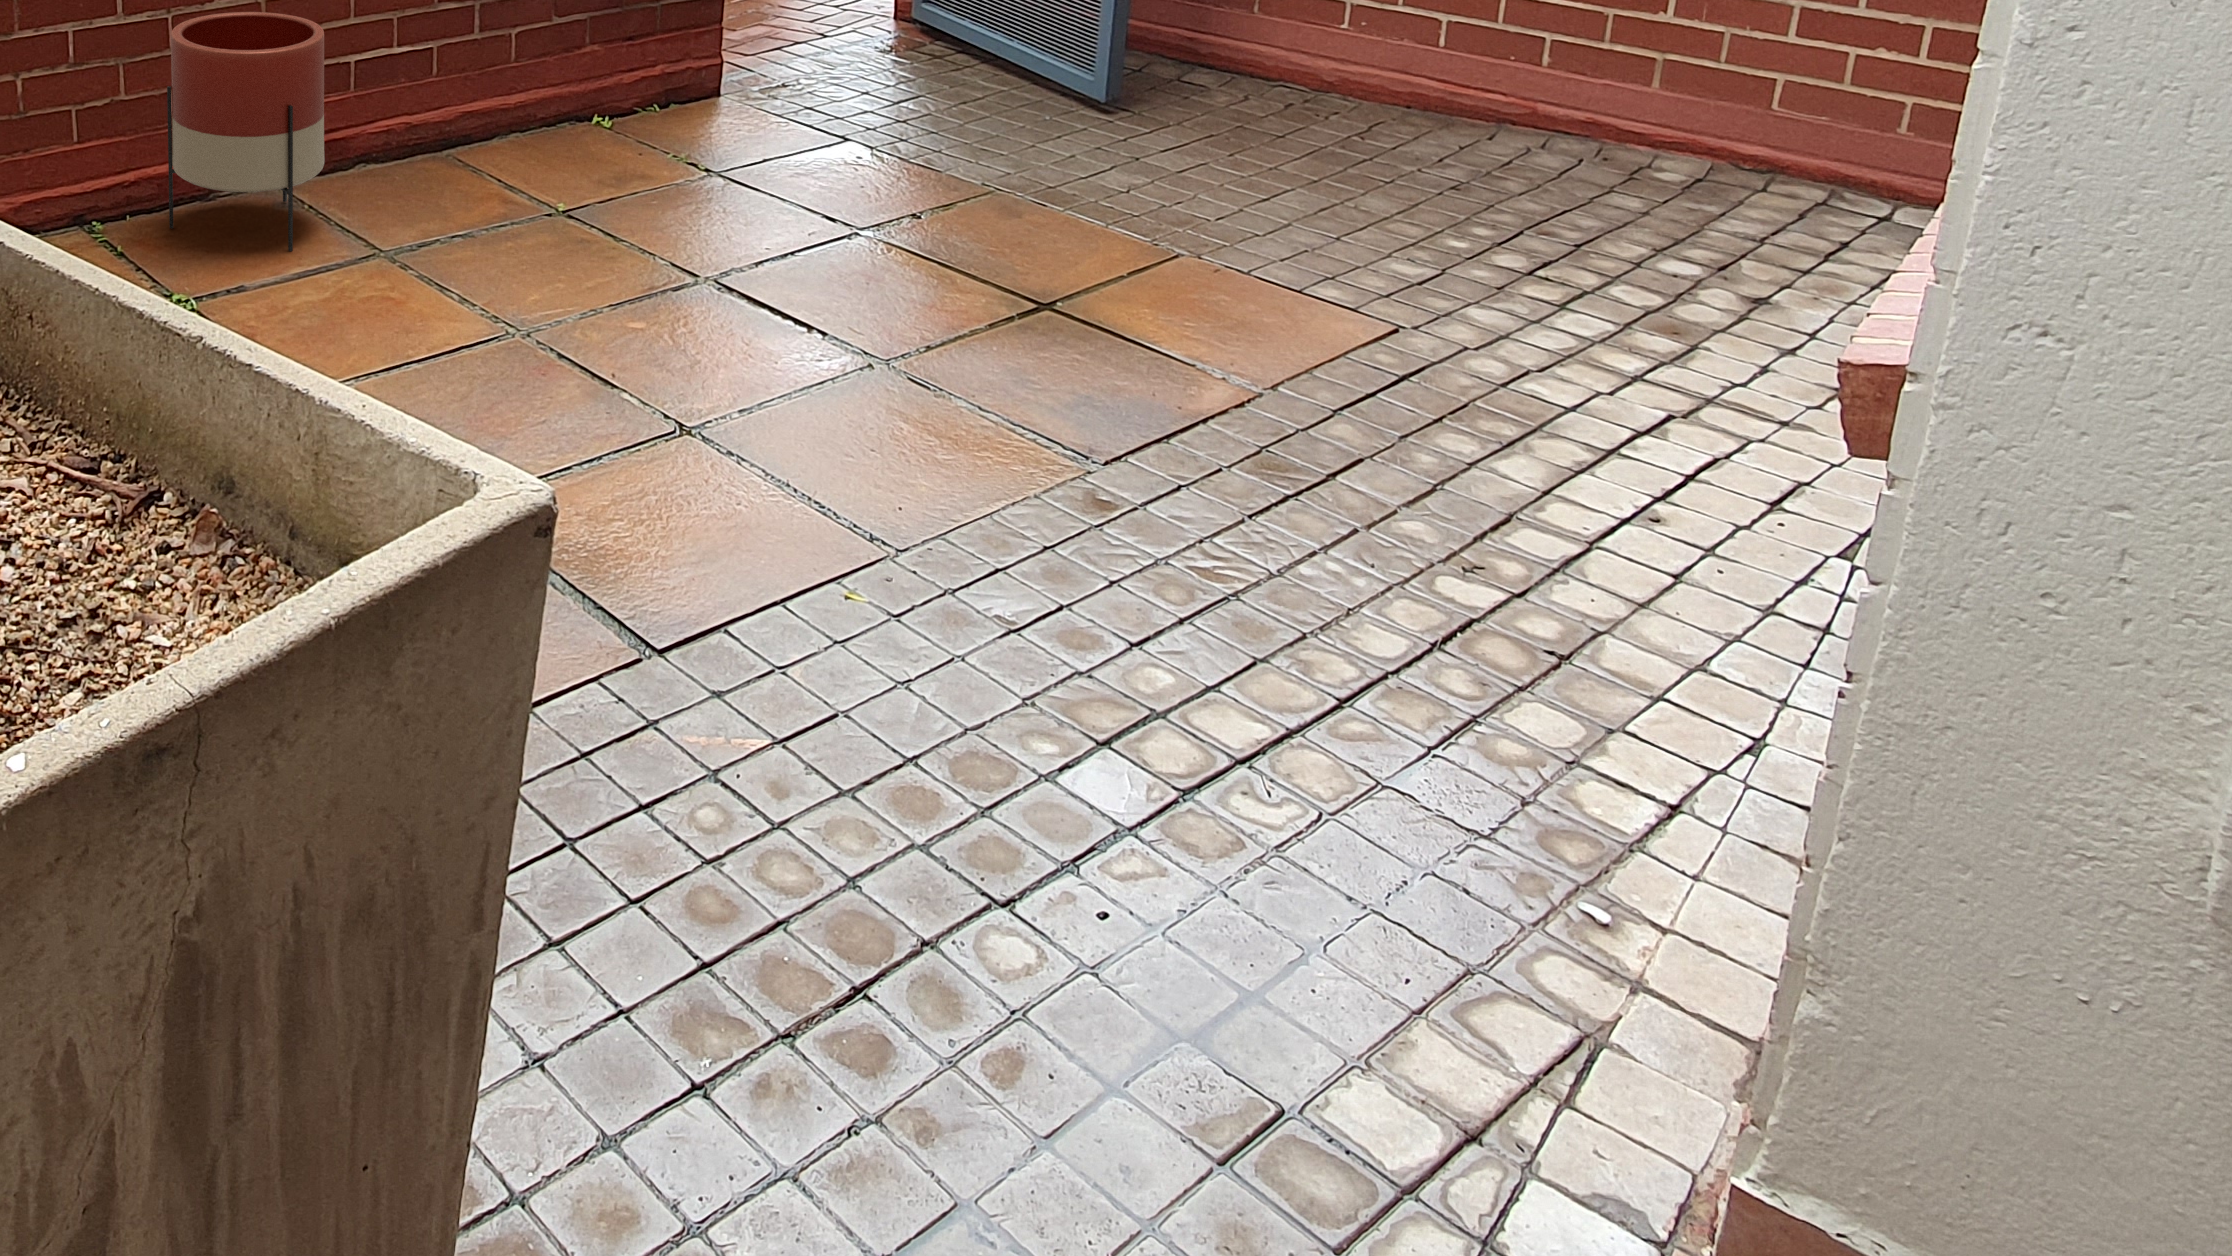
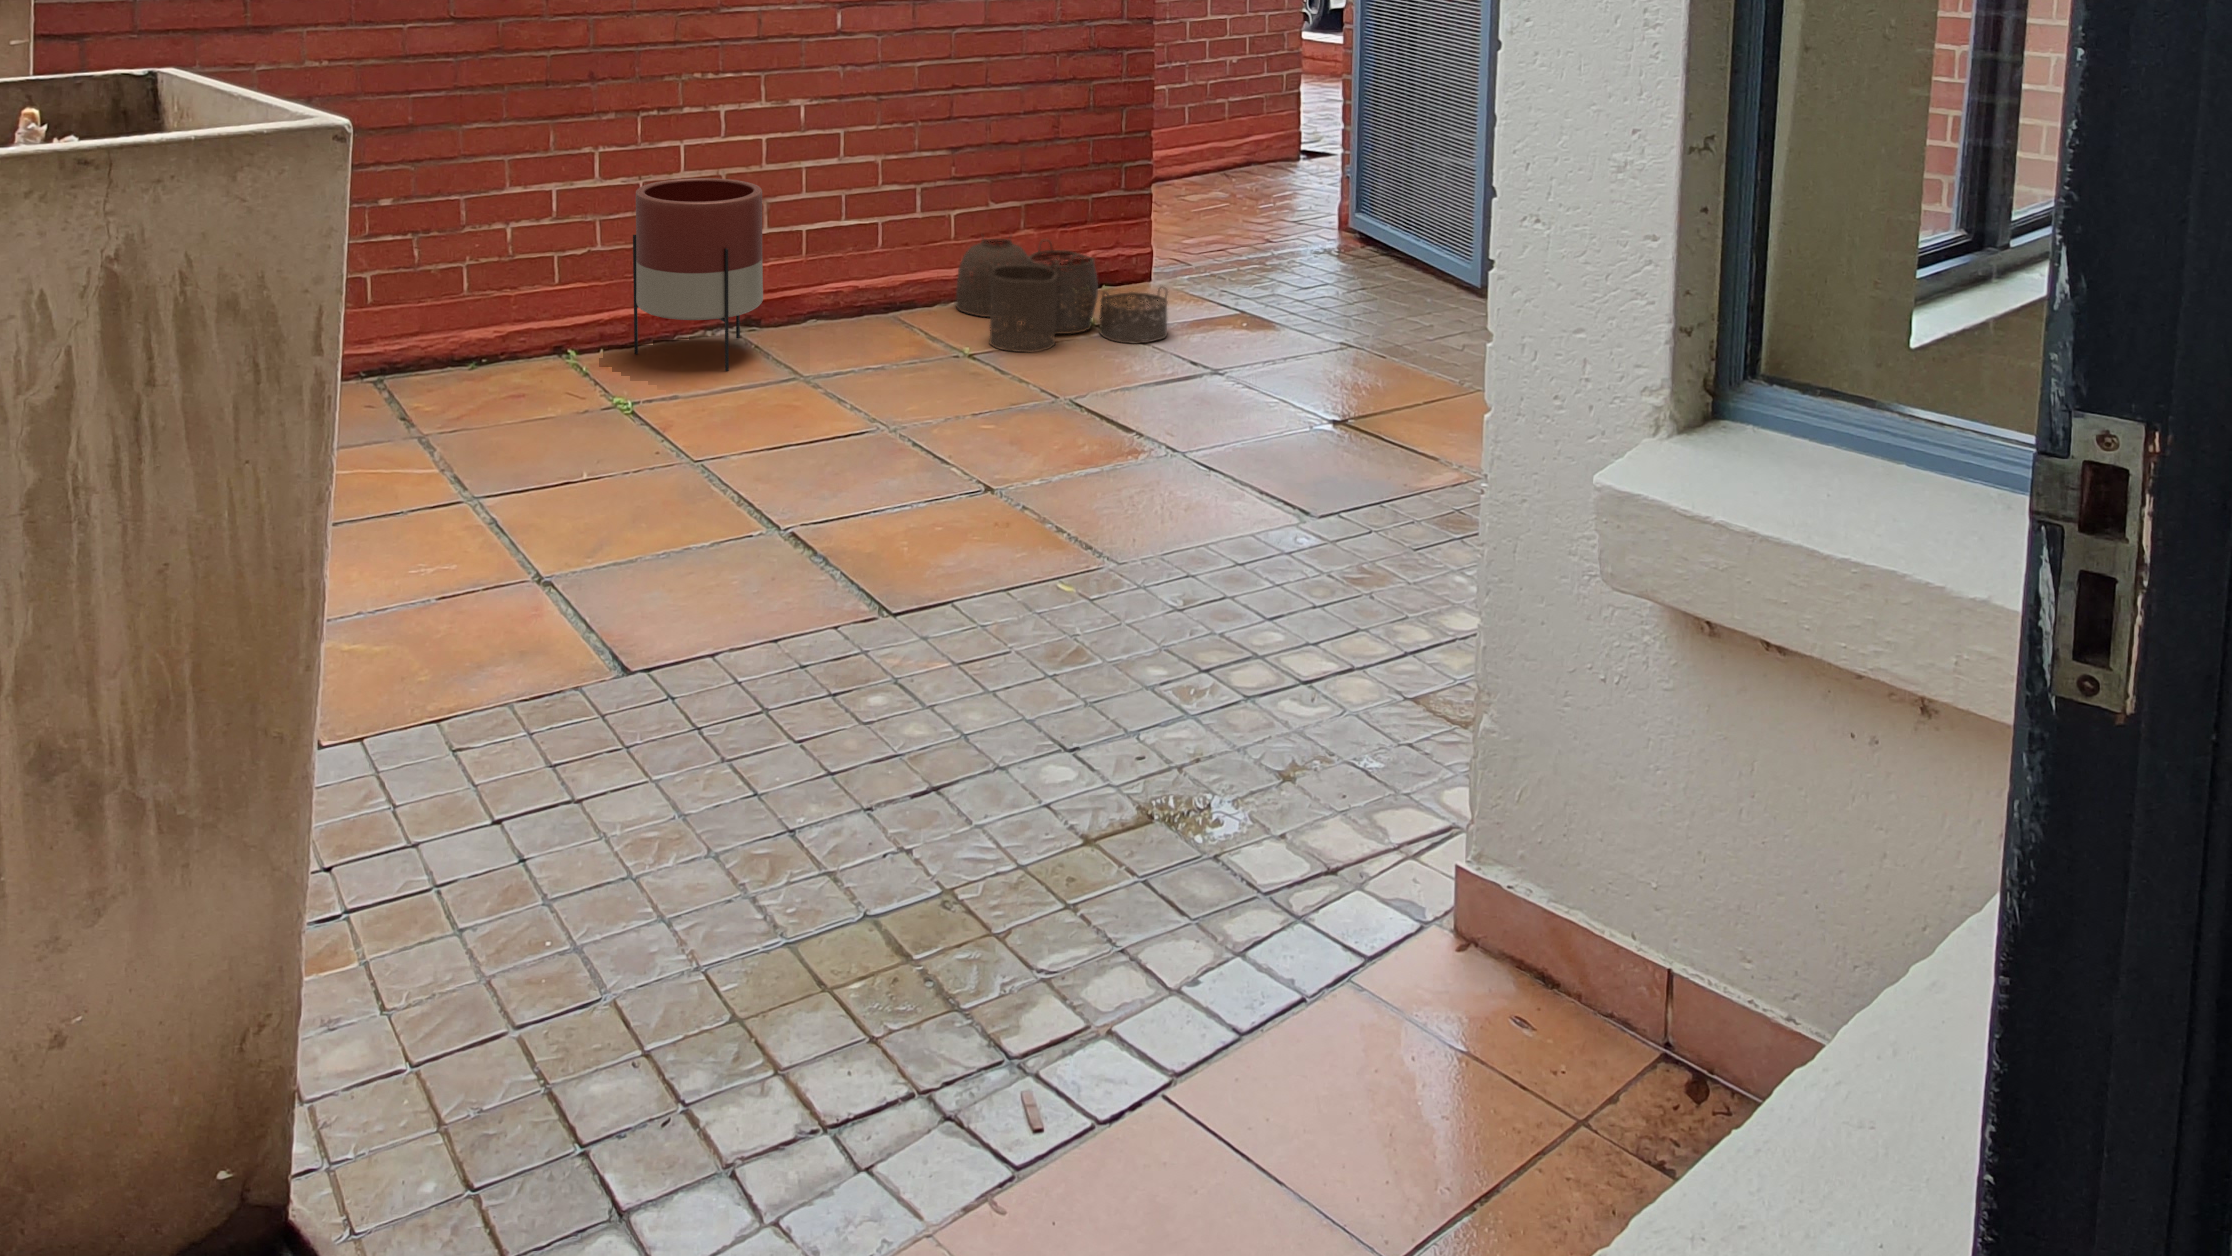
woven basket: none [522,61,788,212] -> present [956,239,1168,353]

